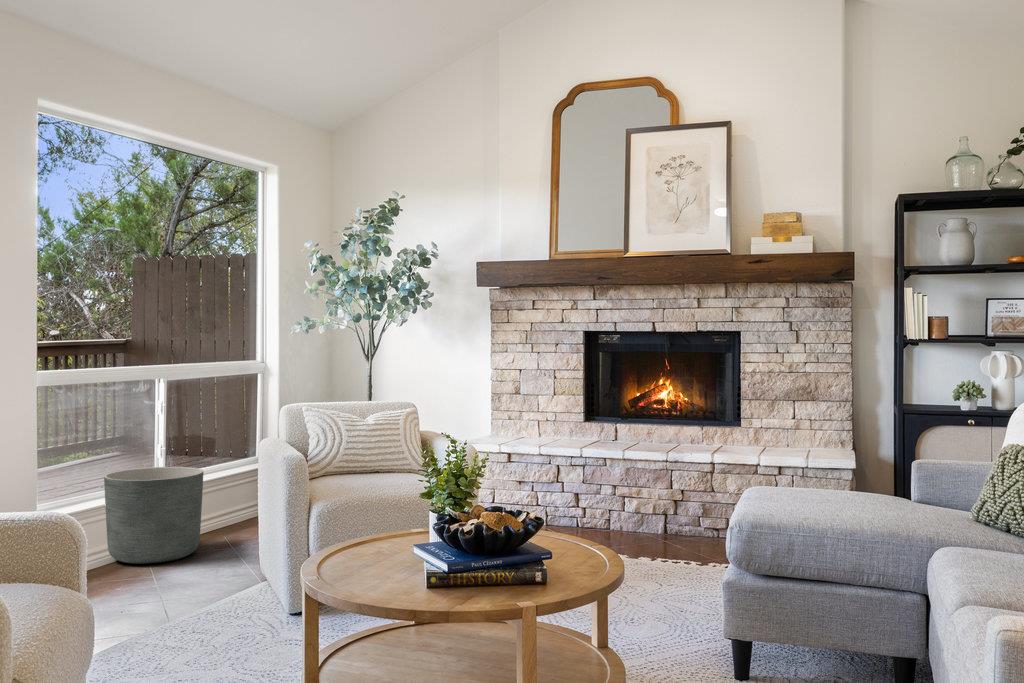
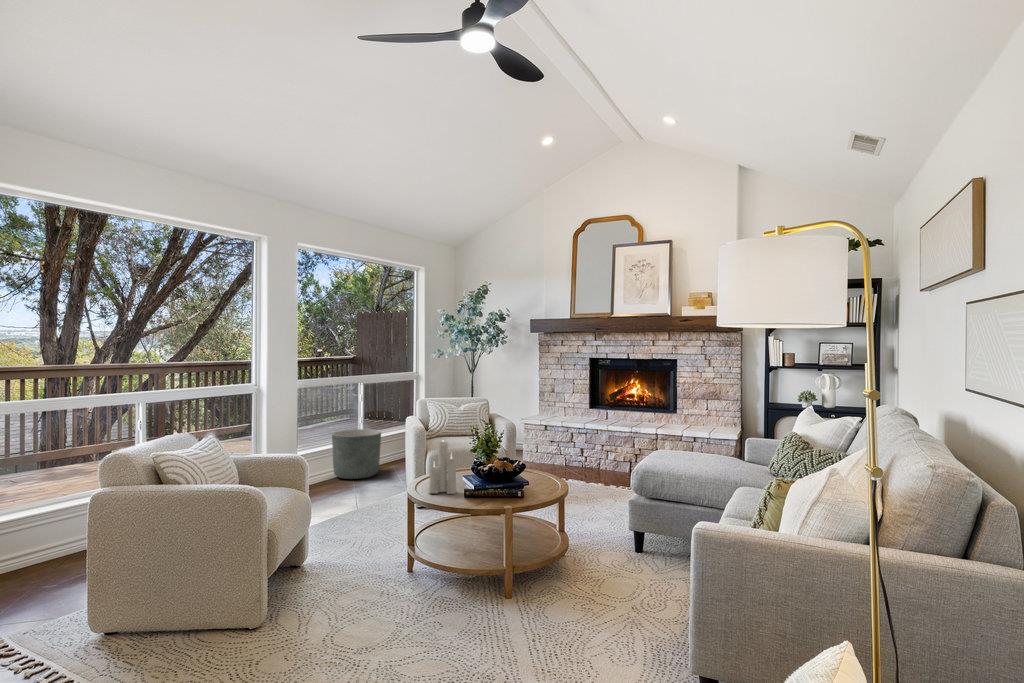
candle: none [345,458,404,585] -> present [428,440,457,494]

